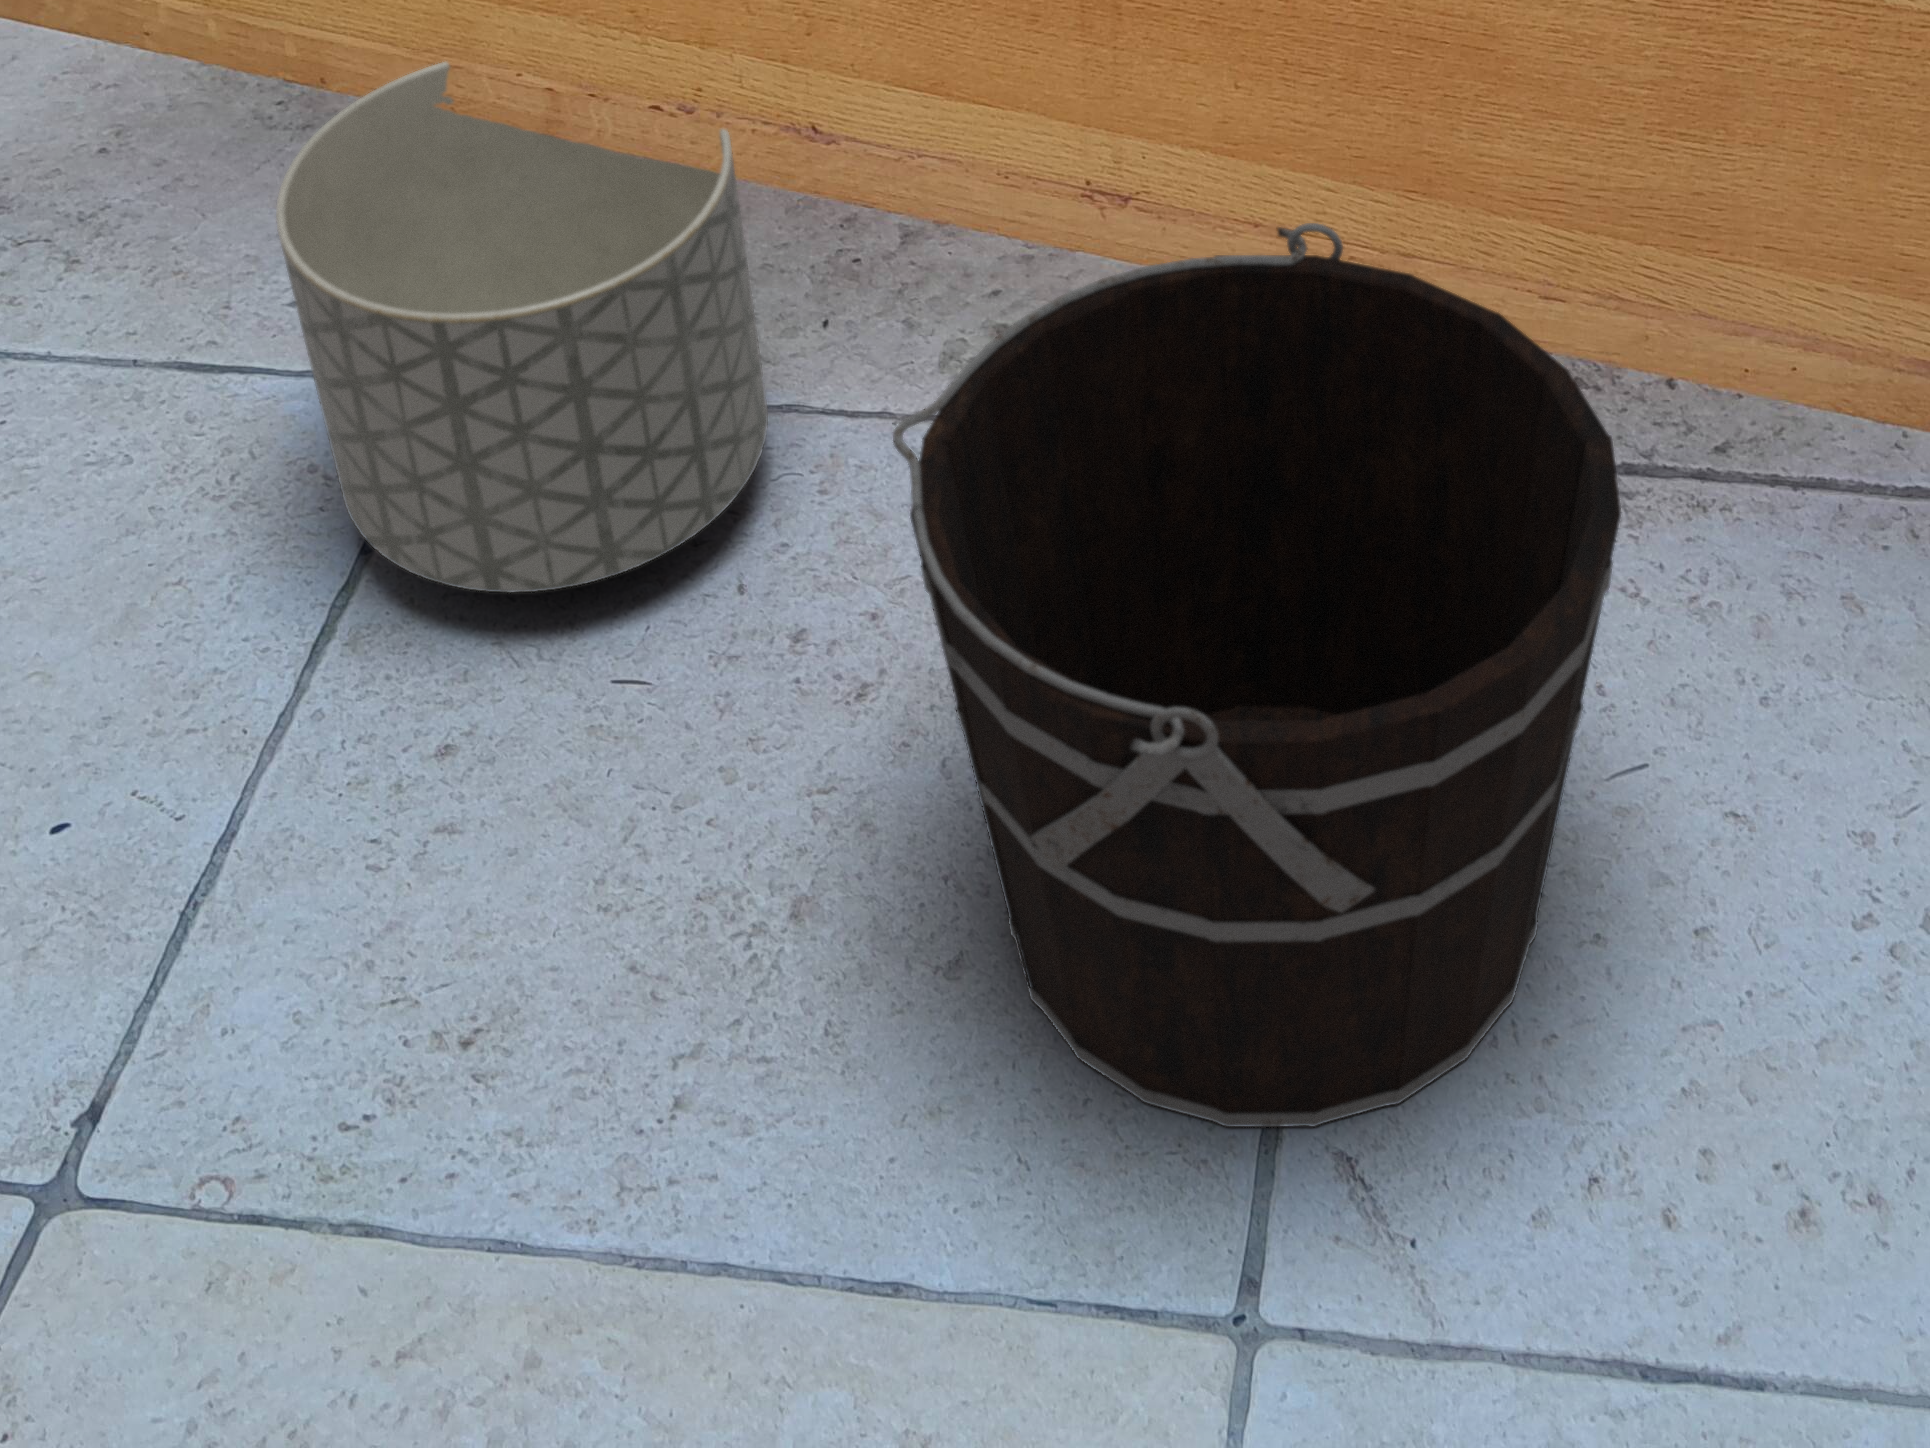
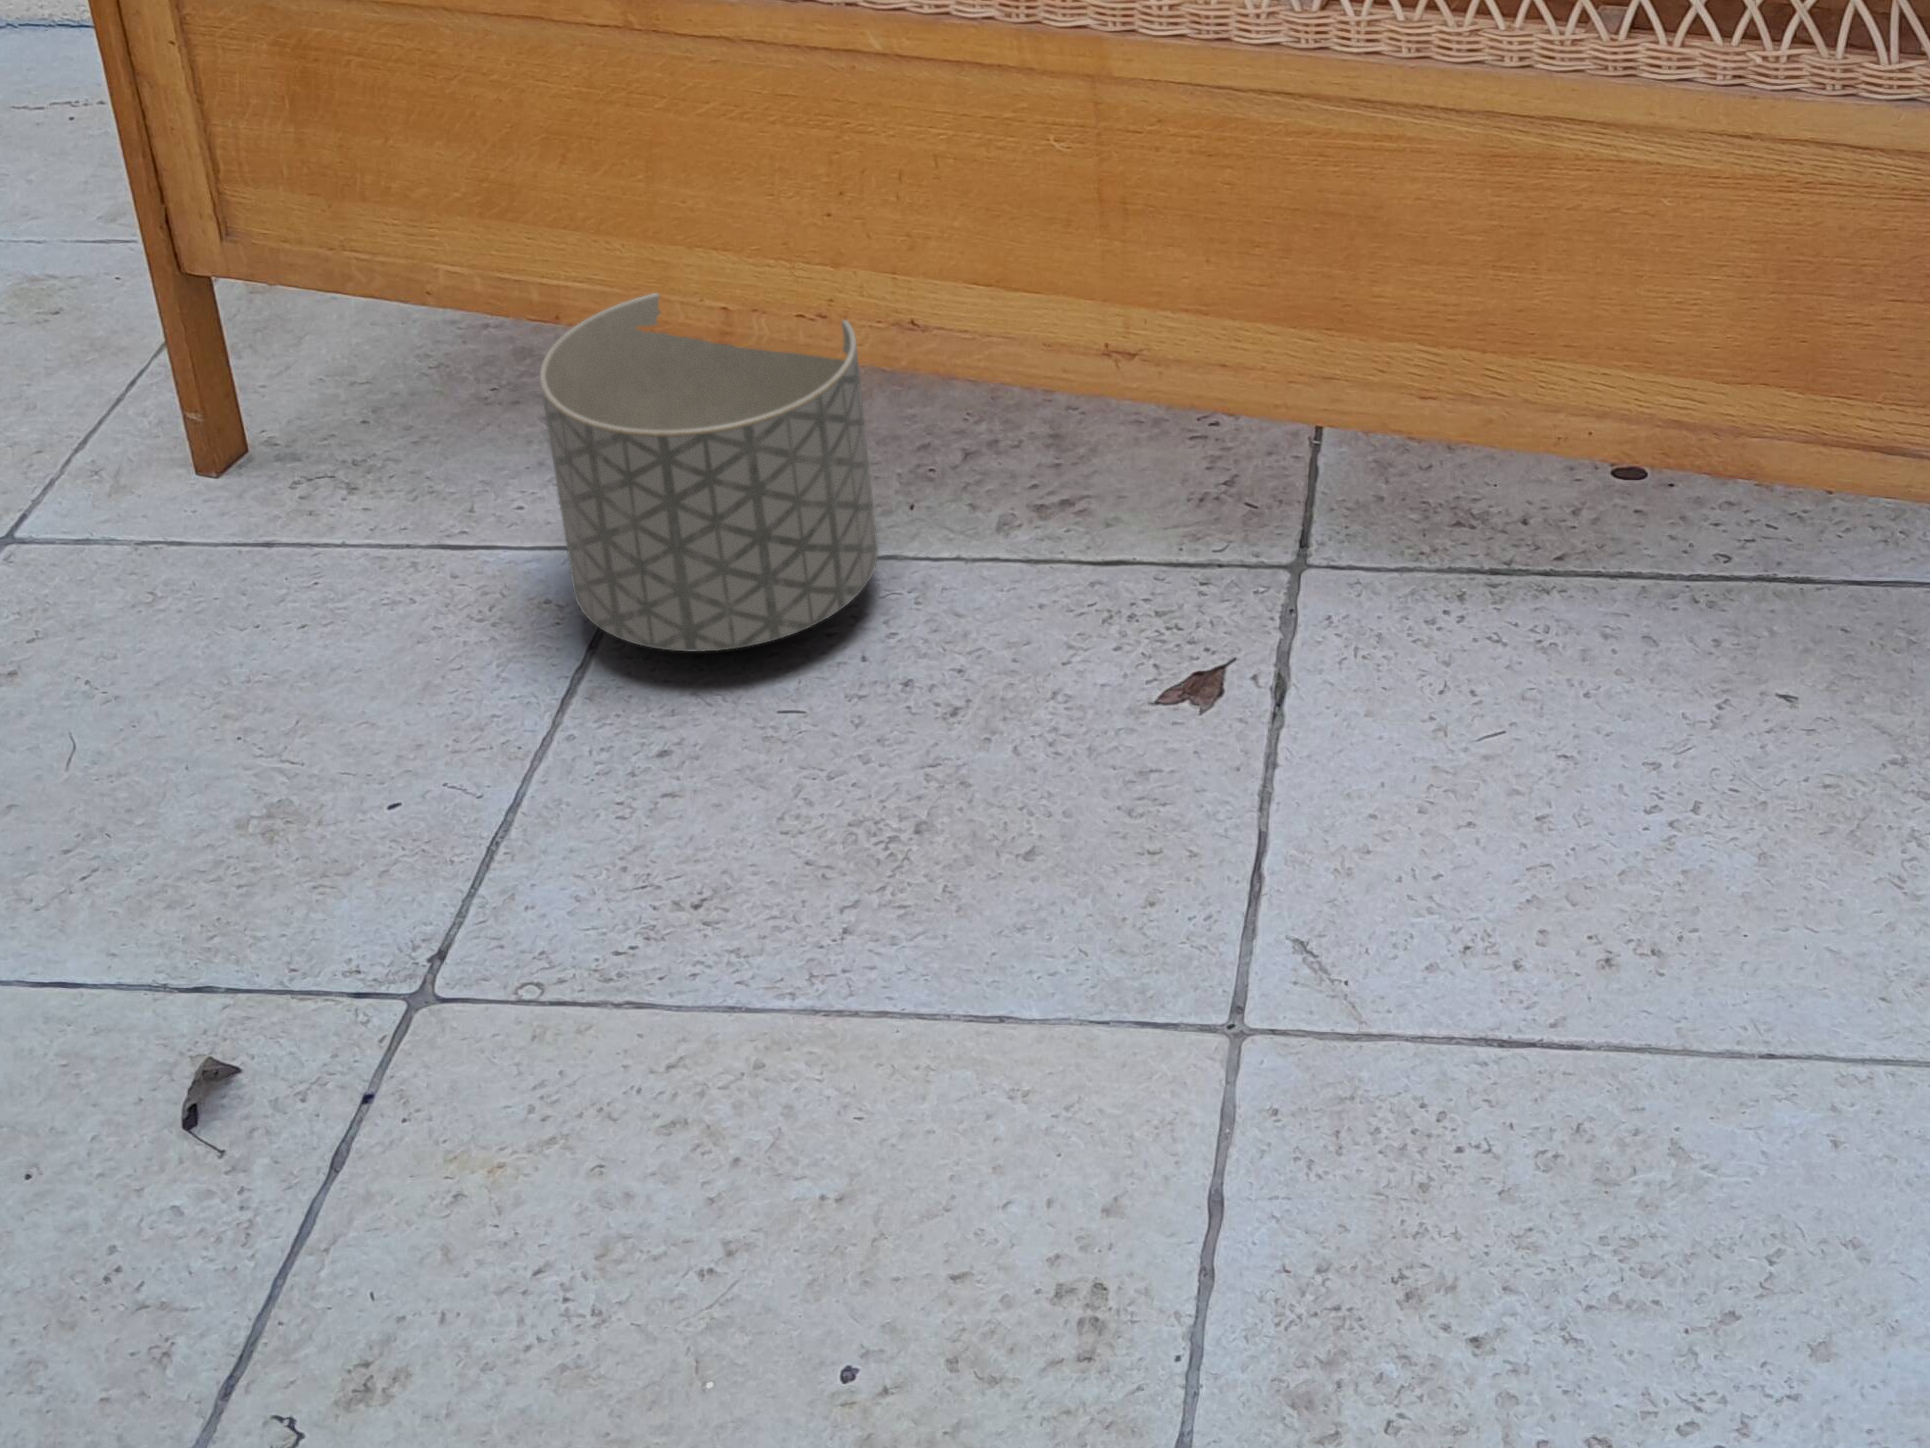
bucket: present [893,223,1621,1127] -> none [986,337,1469,931]

